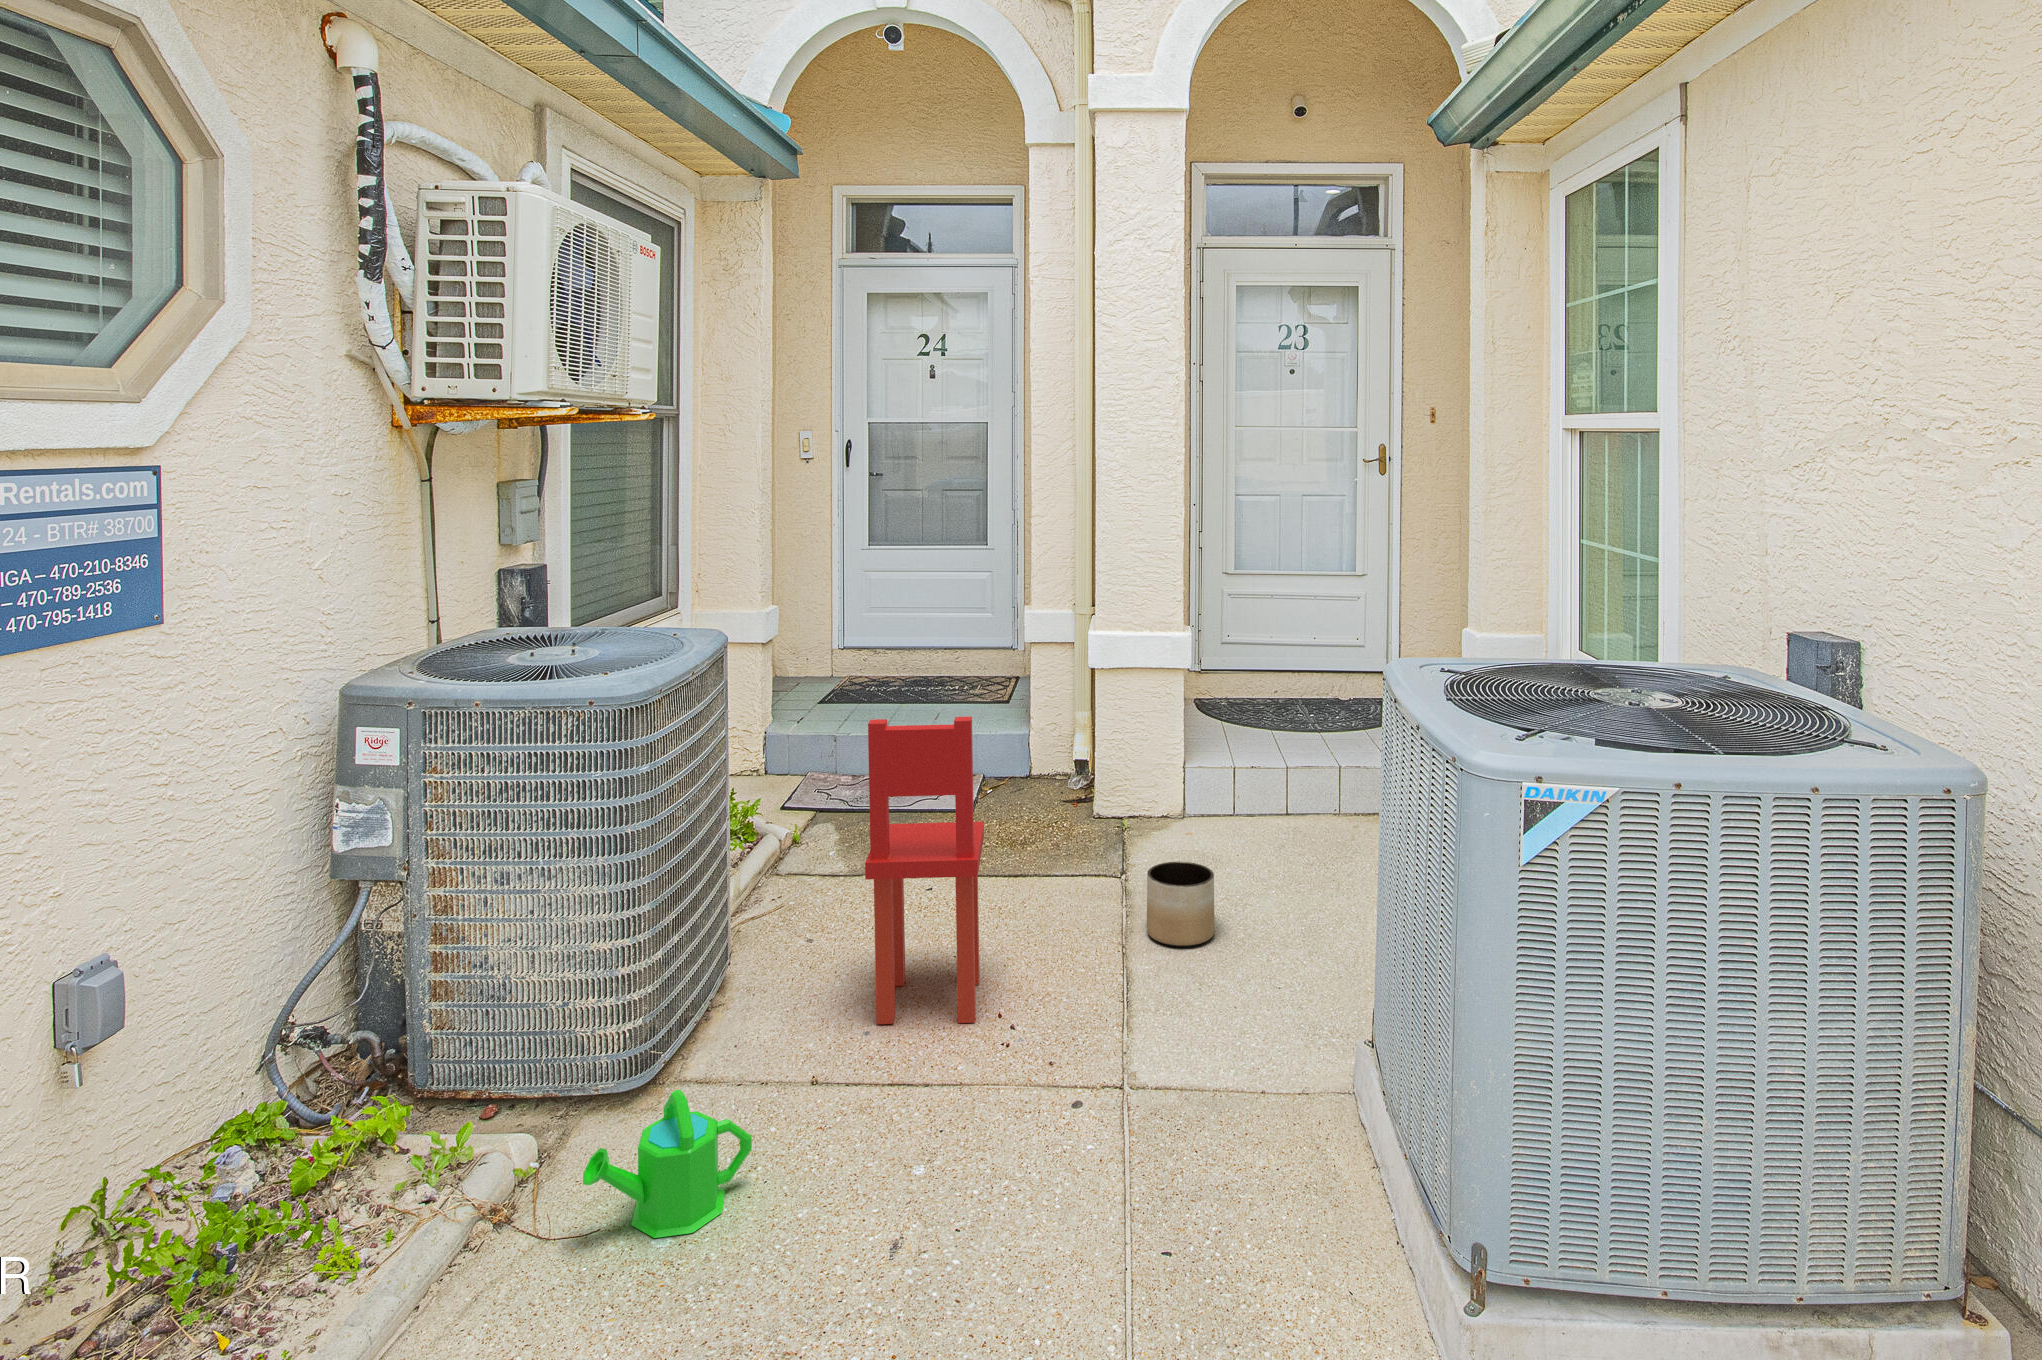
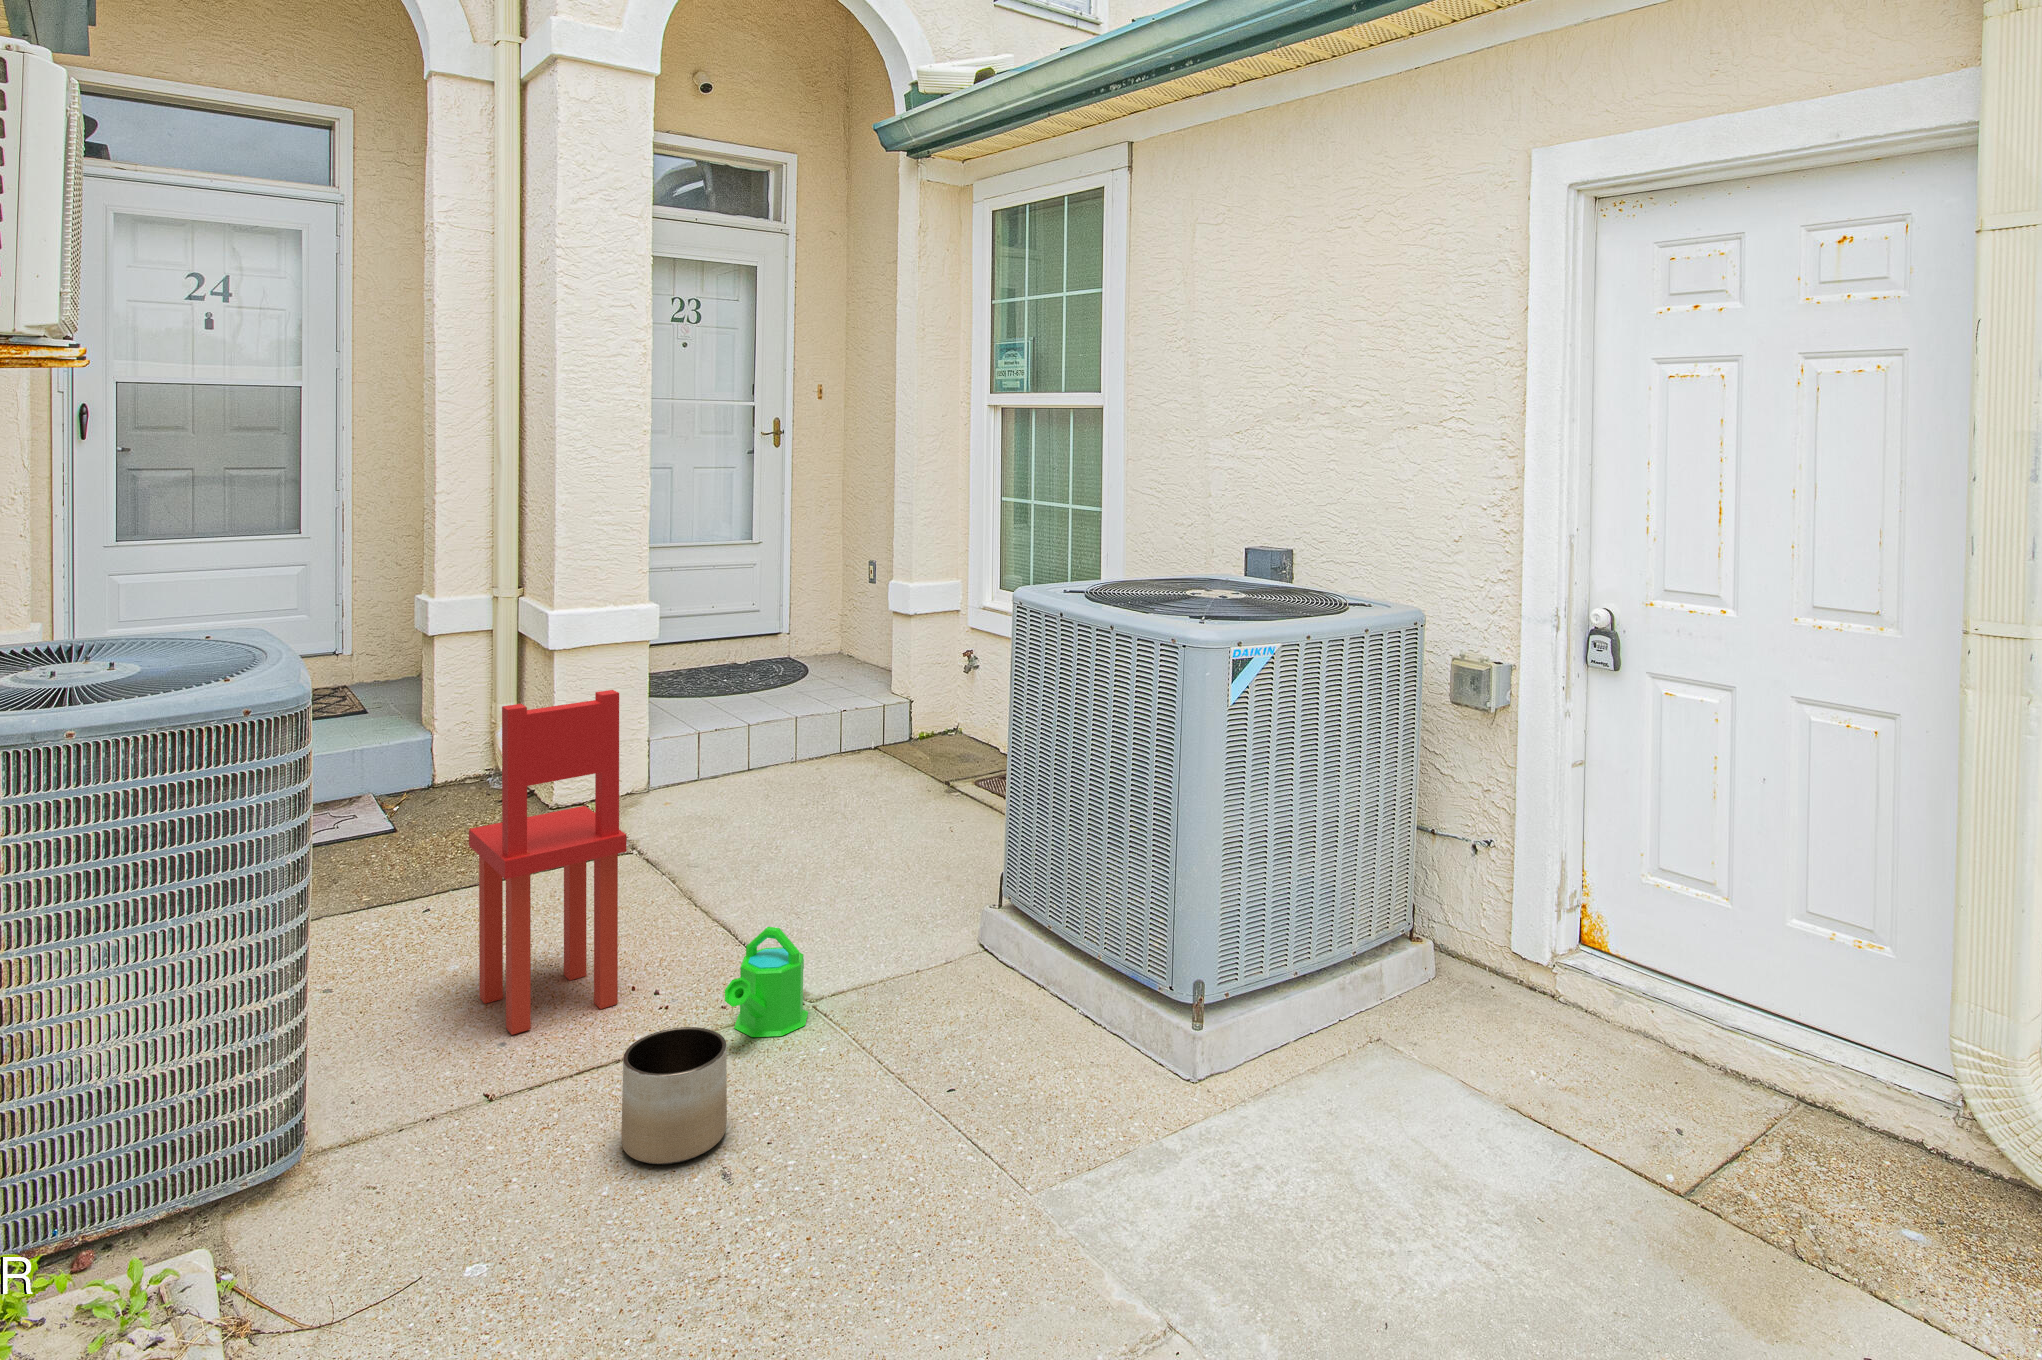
planter: present [1147,862,1215,947] -> present [621,1027,727,1165]
watering can: present [583,1090,752,1238] -> present [725,927,808,1037]

